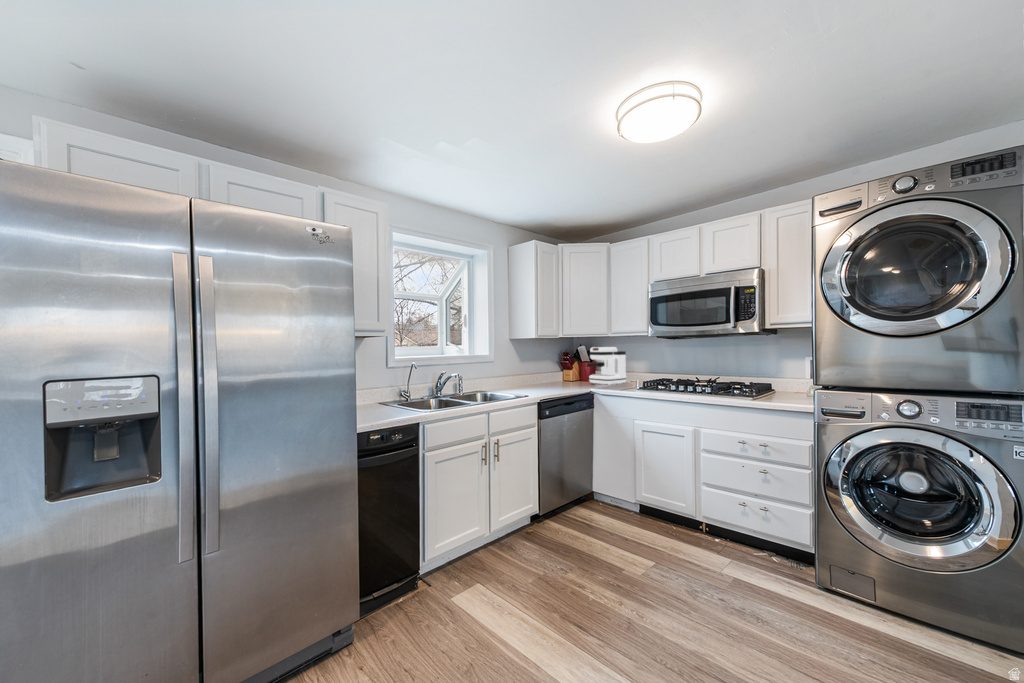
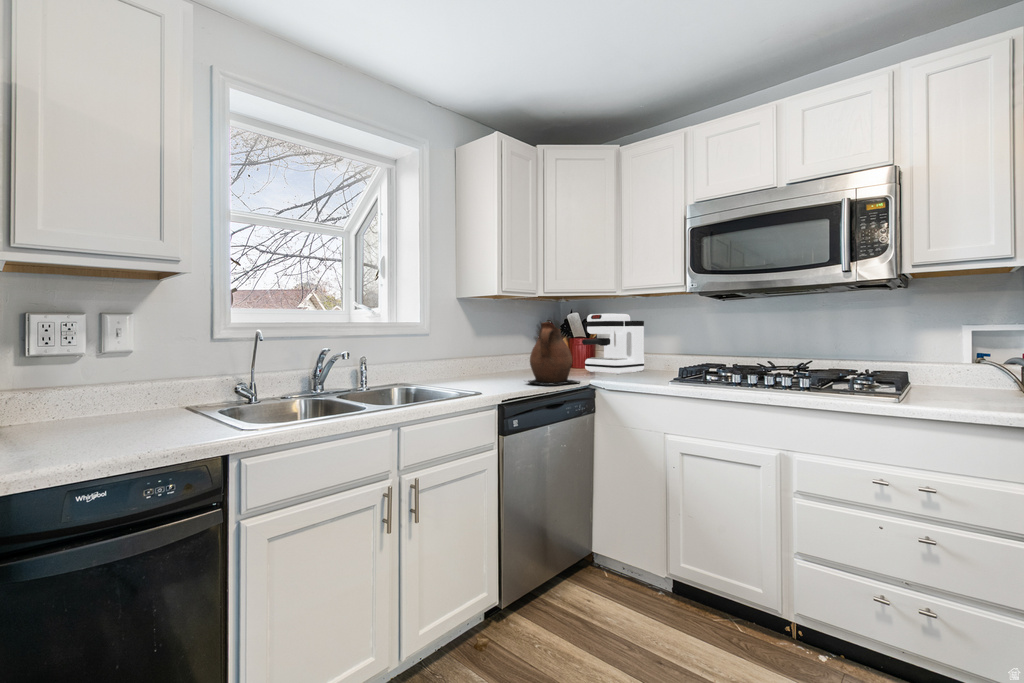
ceramic pitcher: none [551,355,585,391] -> present [528,323,580,385]

